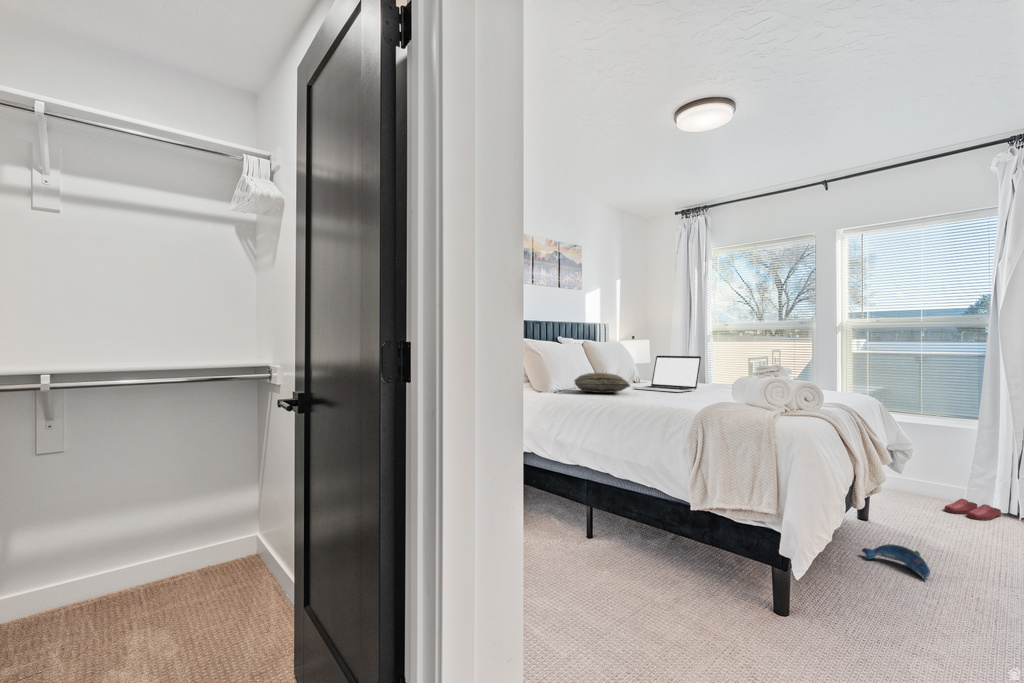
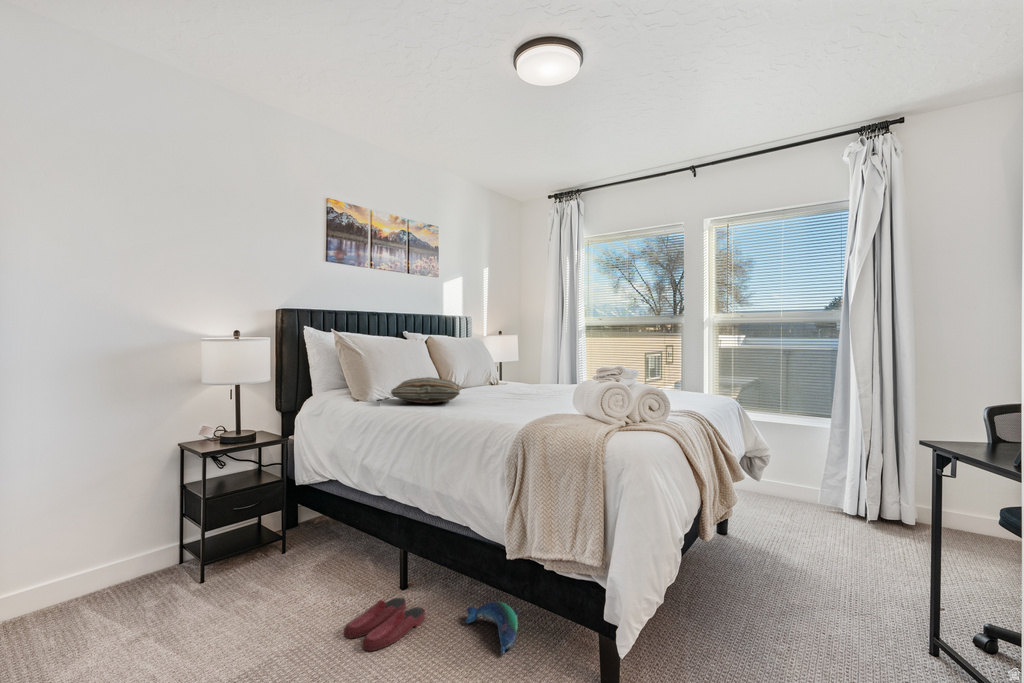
laptop: present [634,356,701,393] -> none [477,355,556,400]
slippers: present [944,499,1001,520] -> present [344,598,425,651]
plush toy: present [862,544,930,580] -> present [465,601,519,654]

